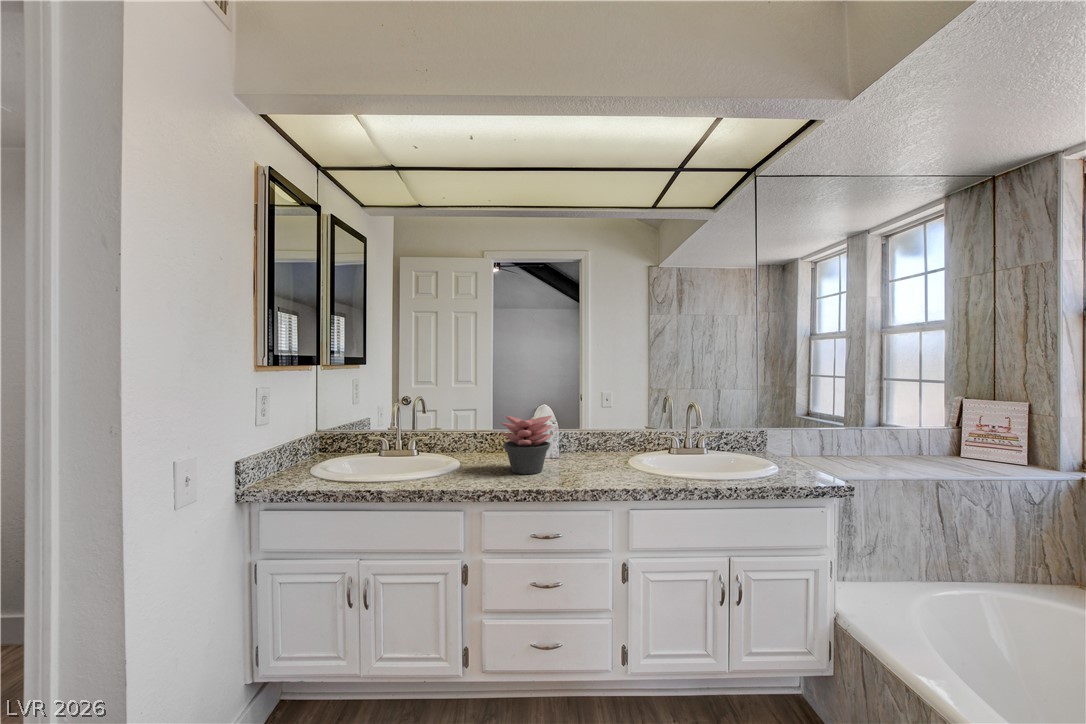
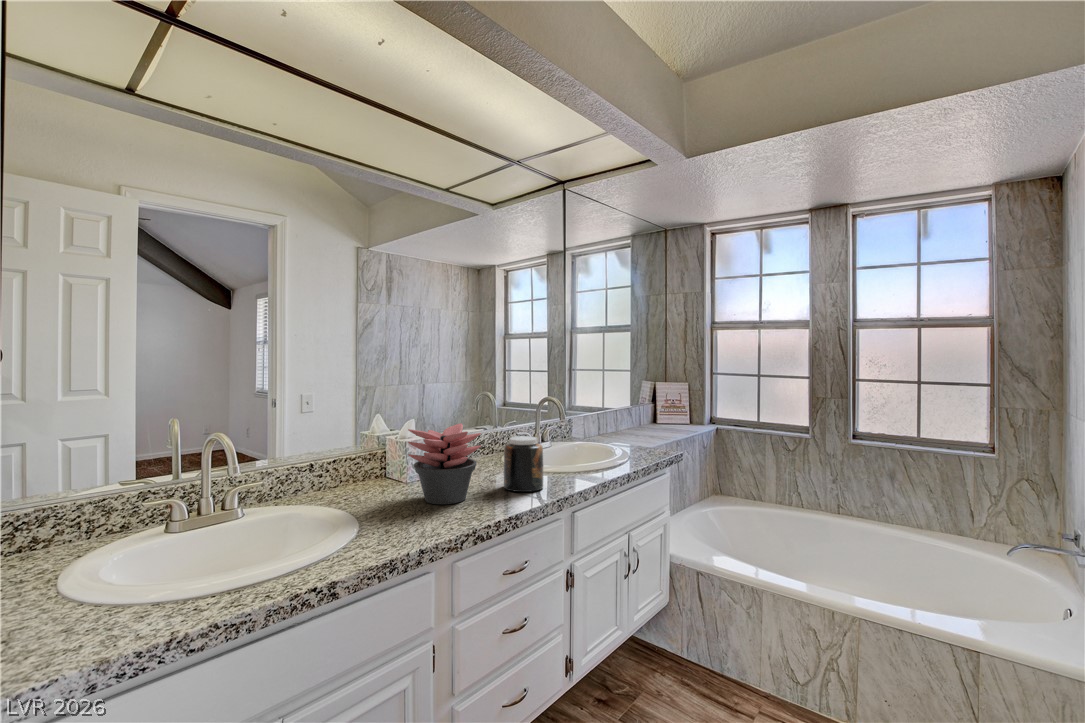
jar: none [576,432,609,480] -> present [504,436,543,492]

